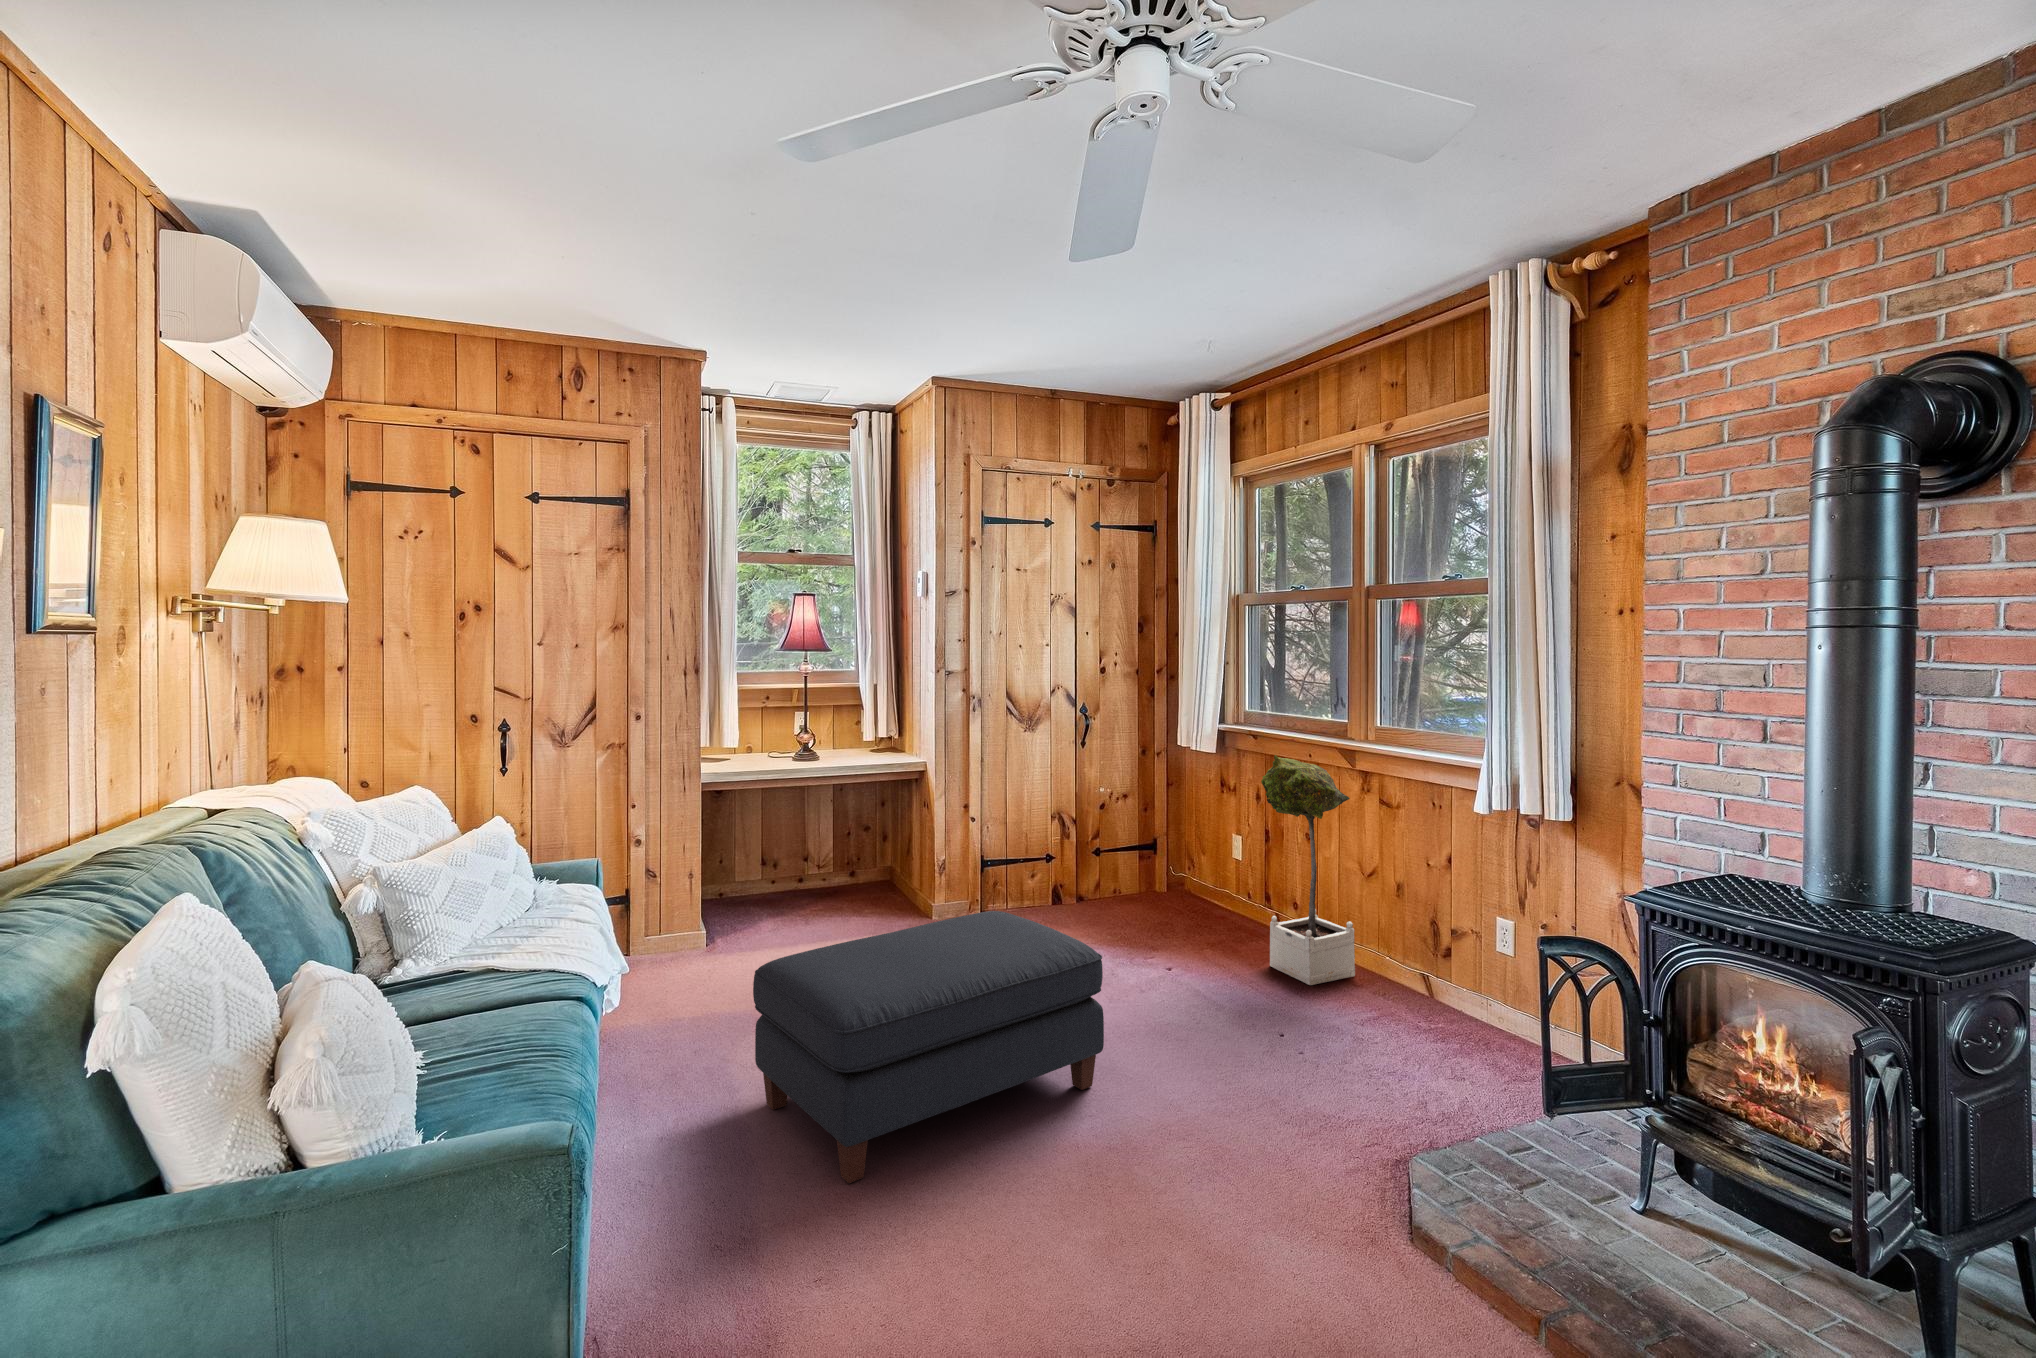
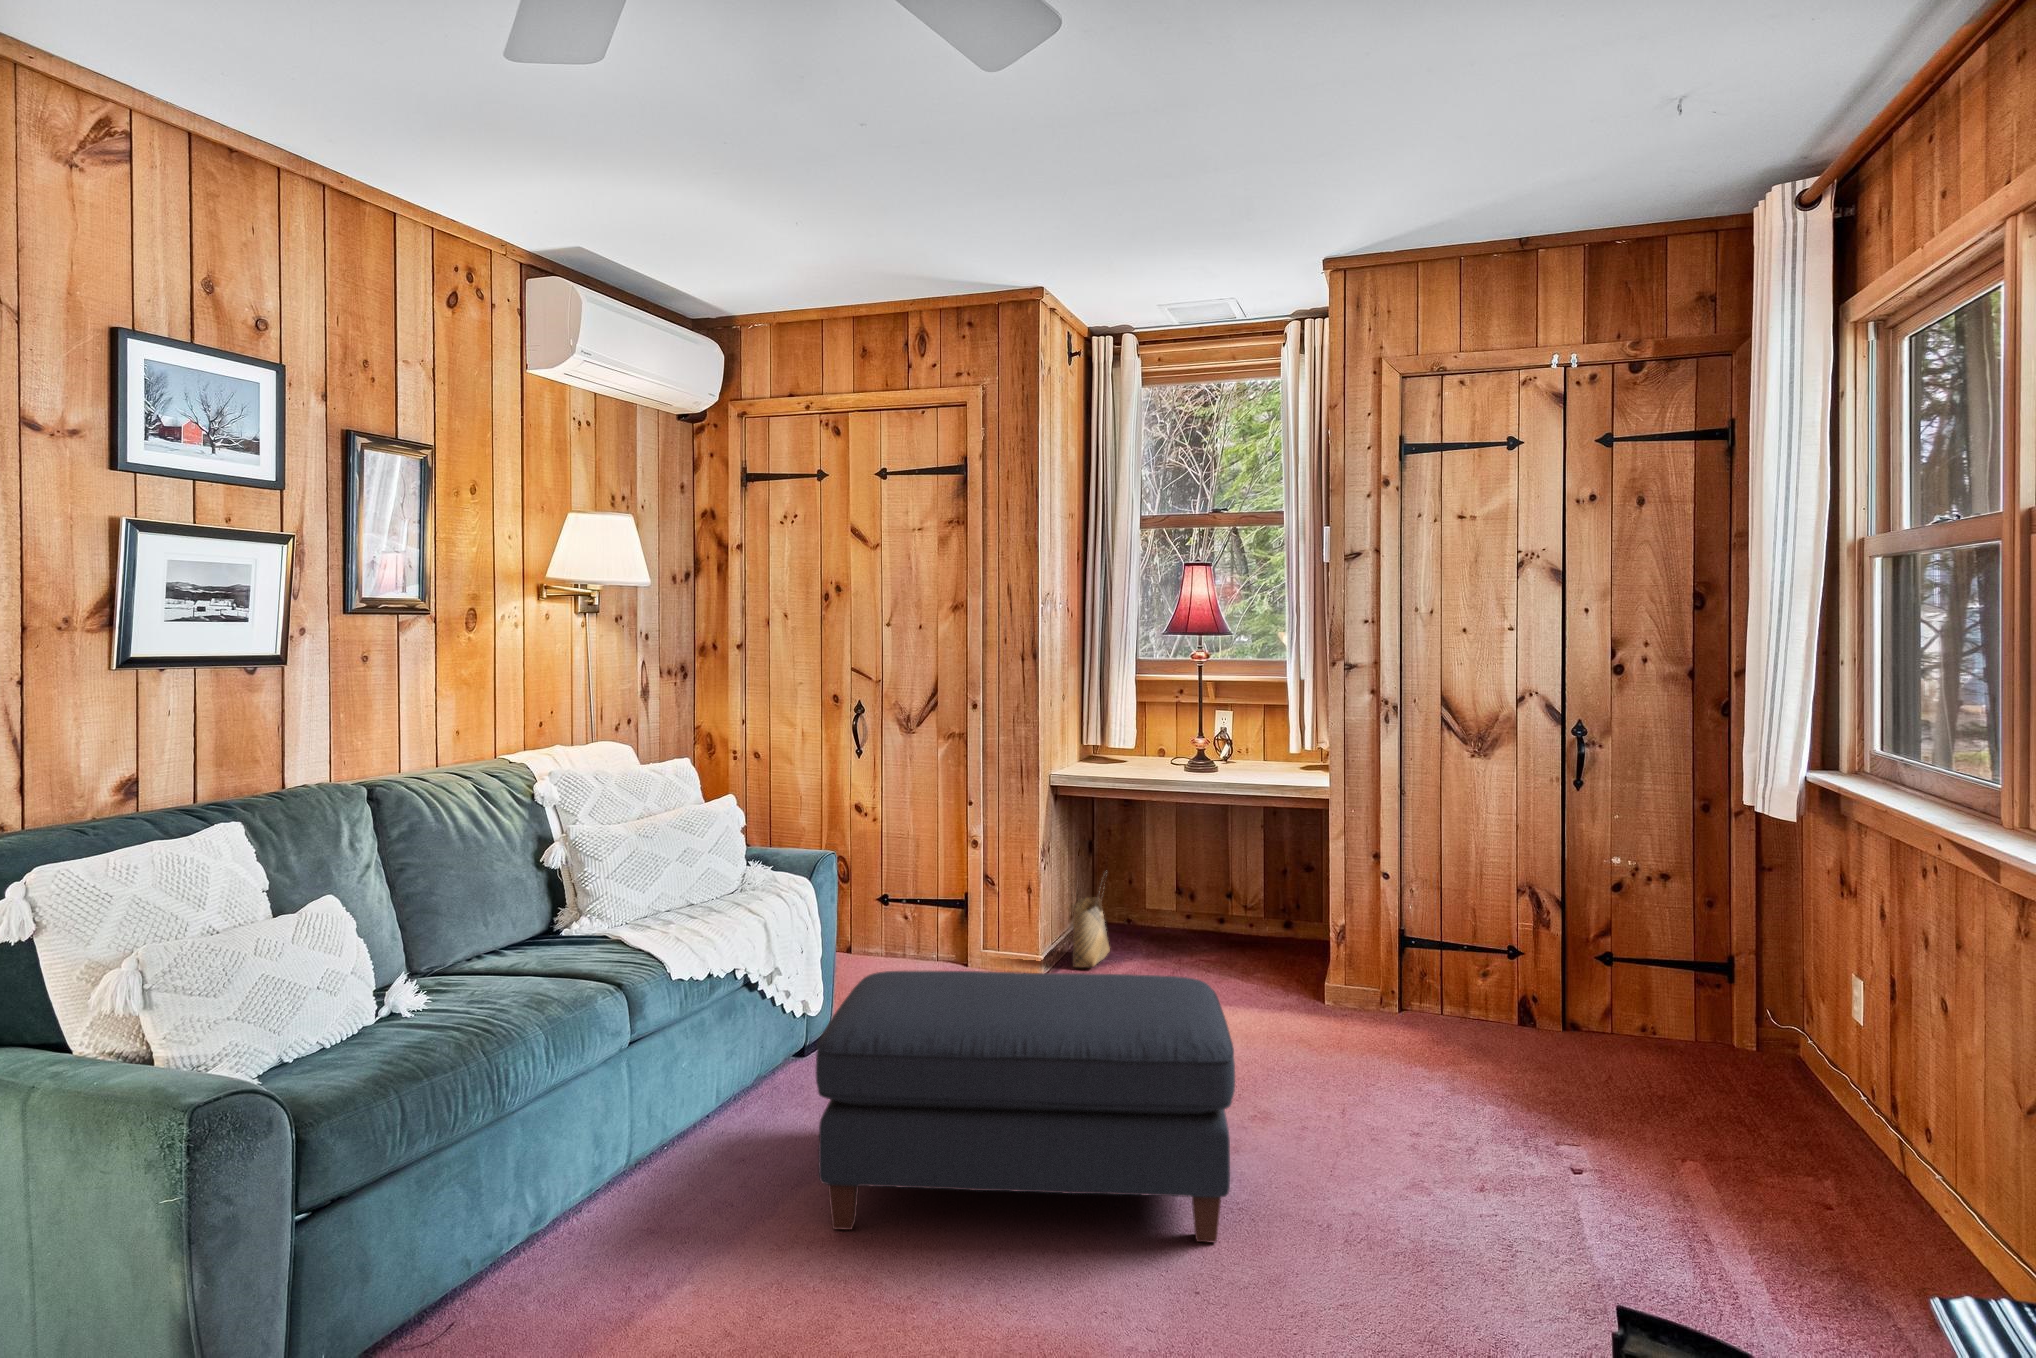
potted tree: present [1261,755,1355,985] -> none [1741,815,1947,1261]
woven basket: none [713,846,750,932] -> present [1069,872,1110,967]

